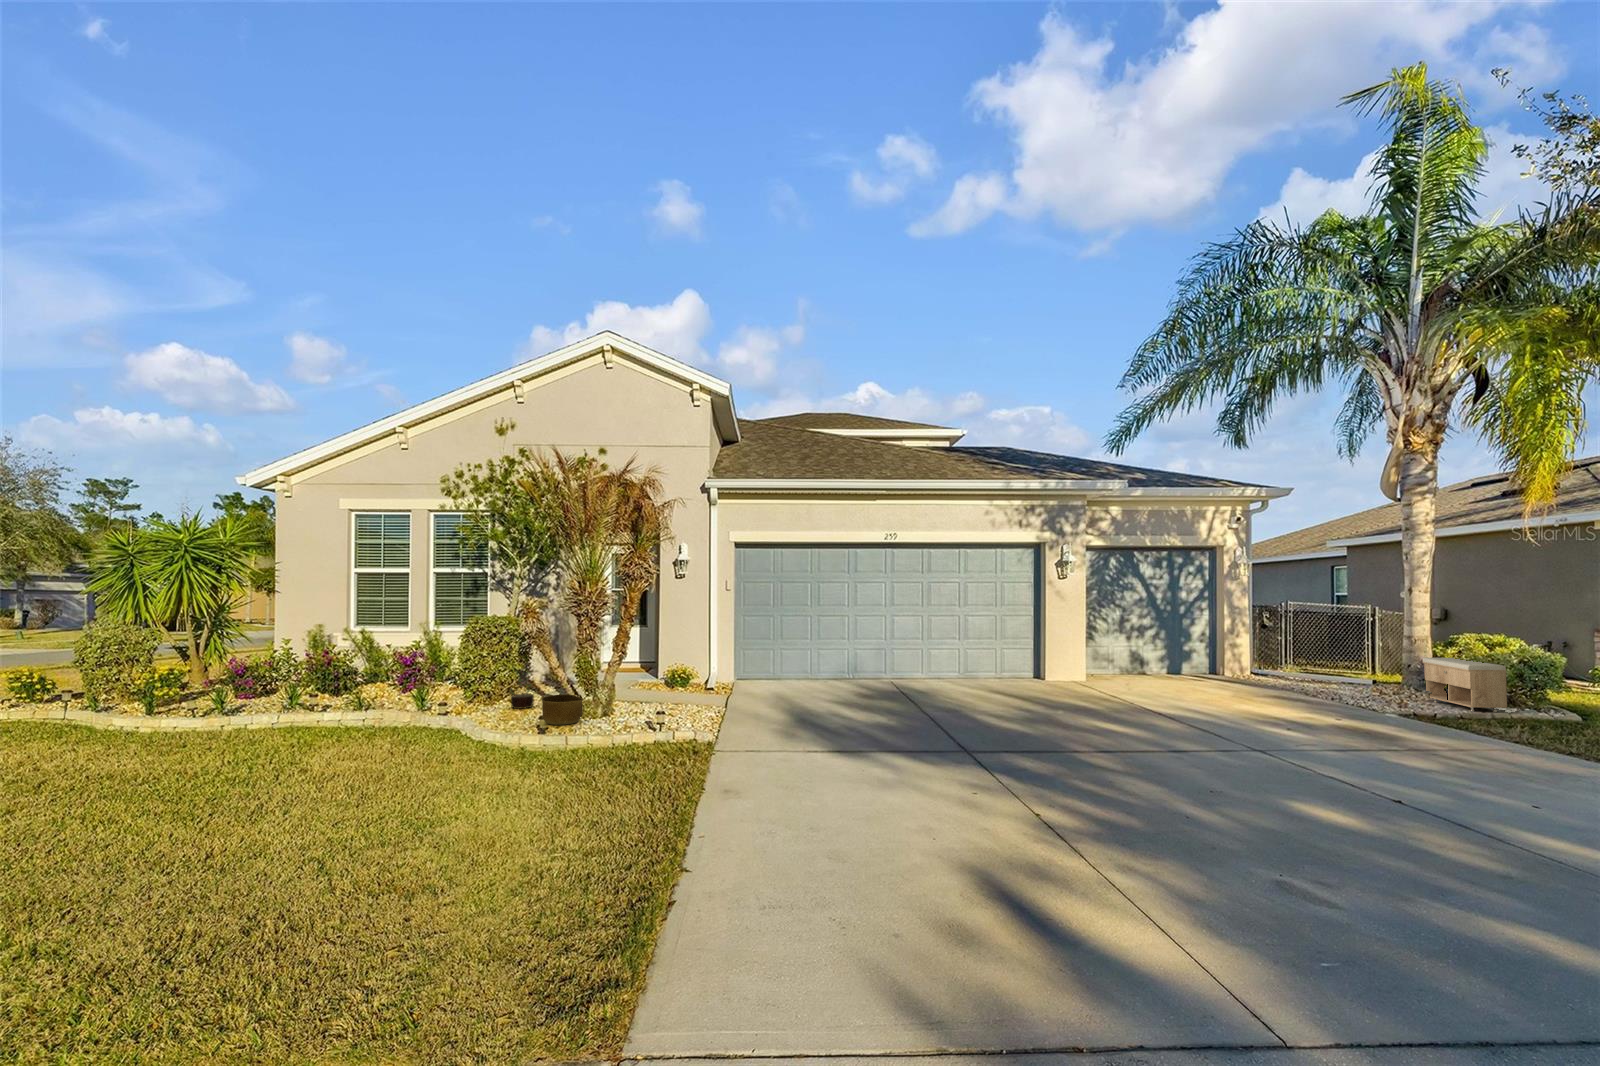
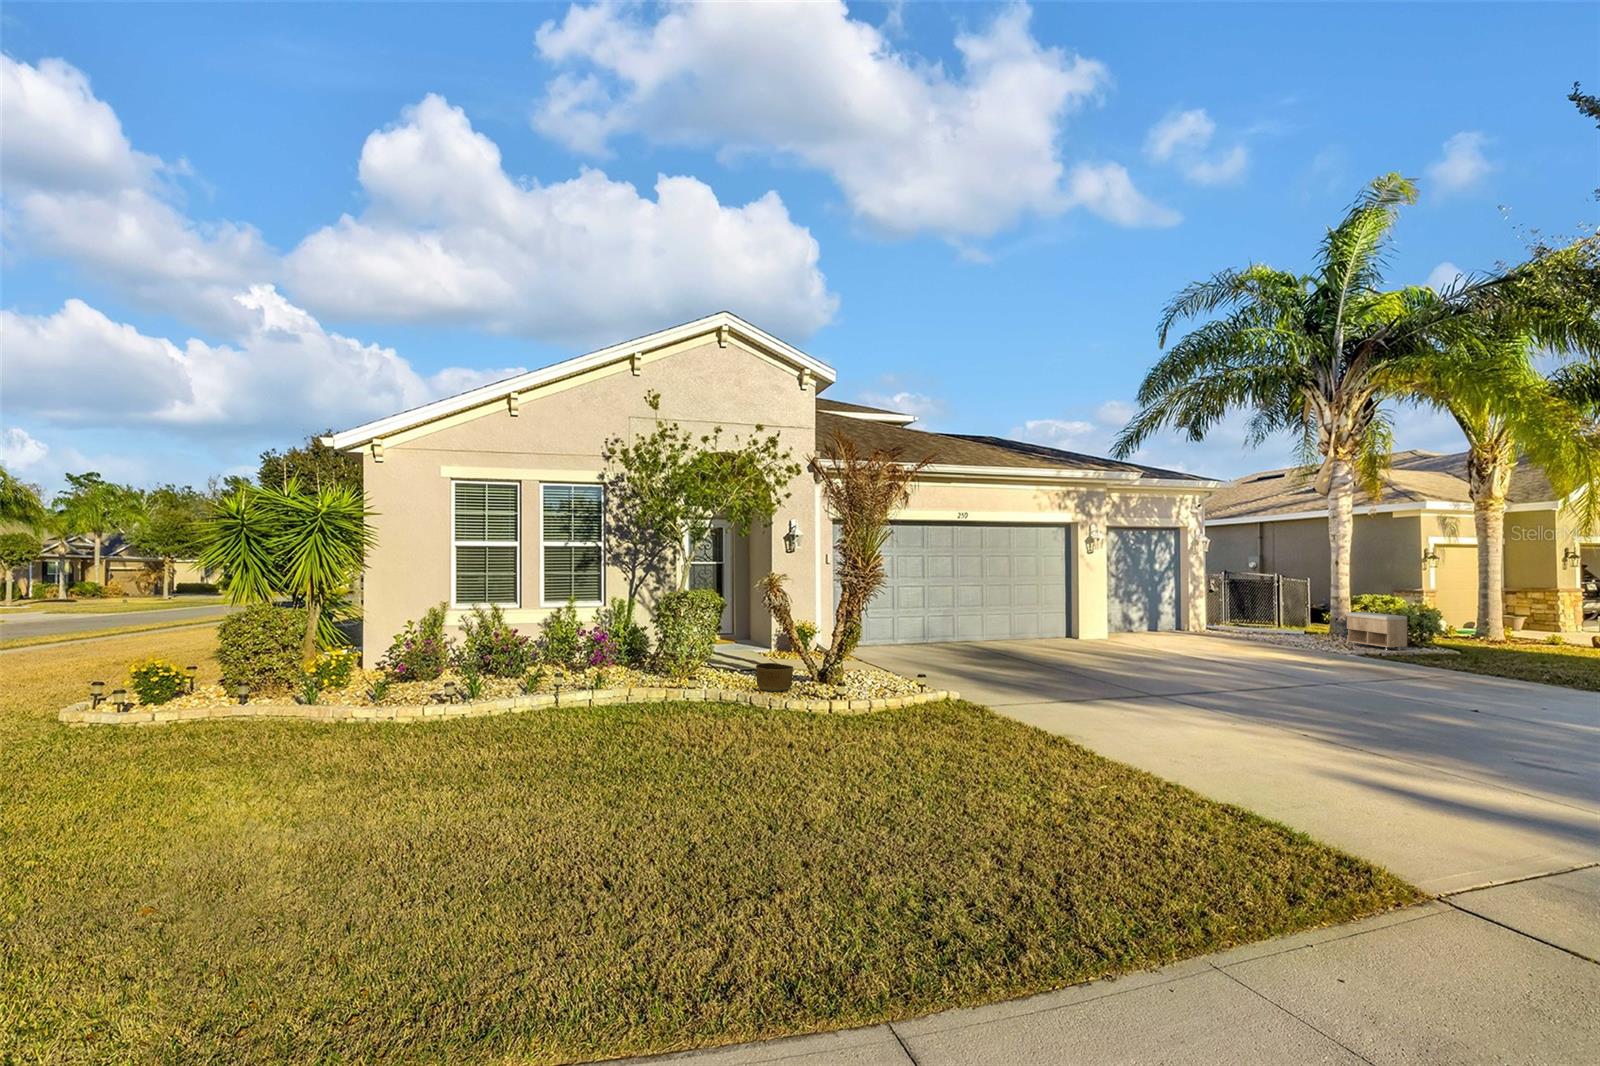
decorative plant: present [511,672,534,709] -> none [687,642,709,680]

